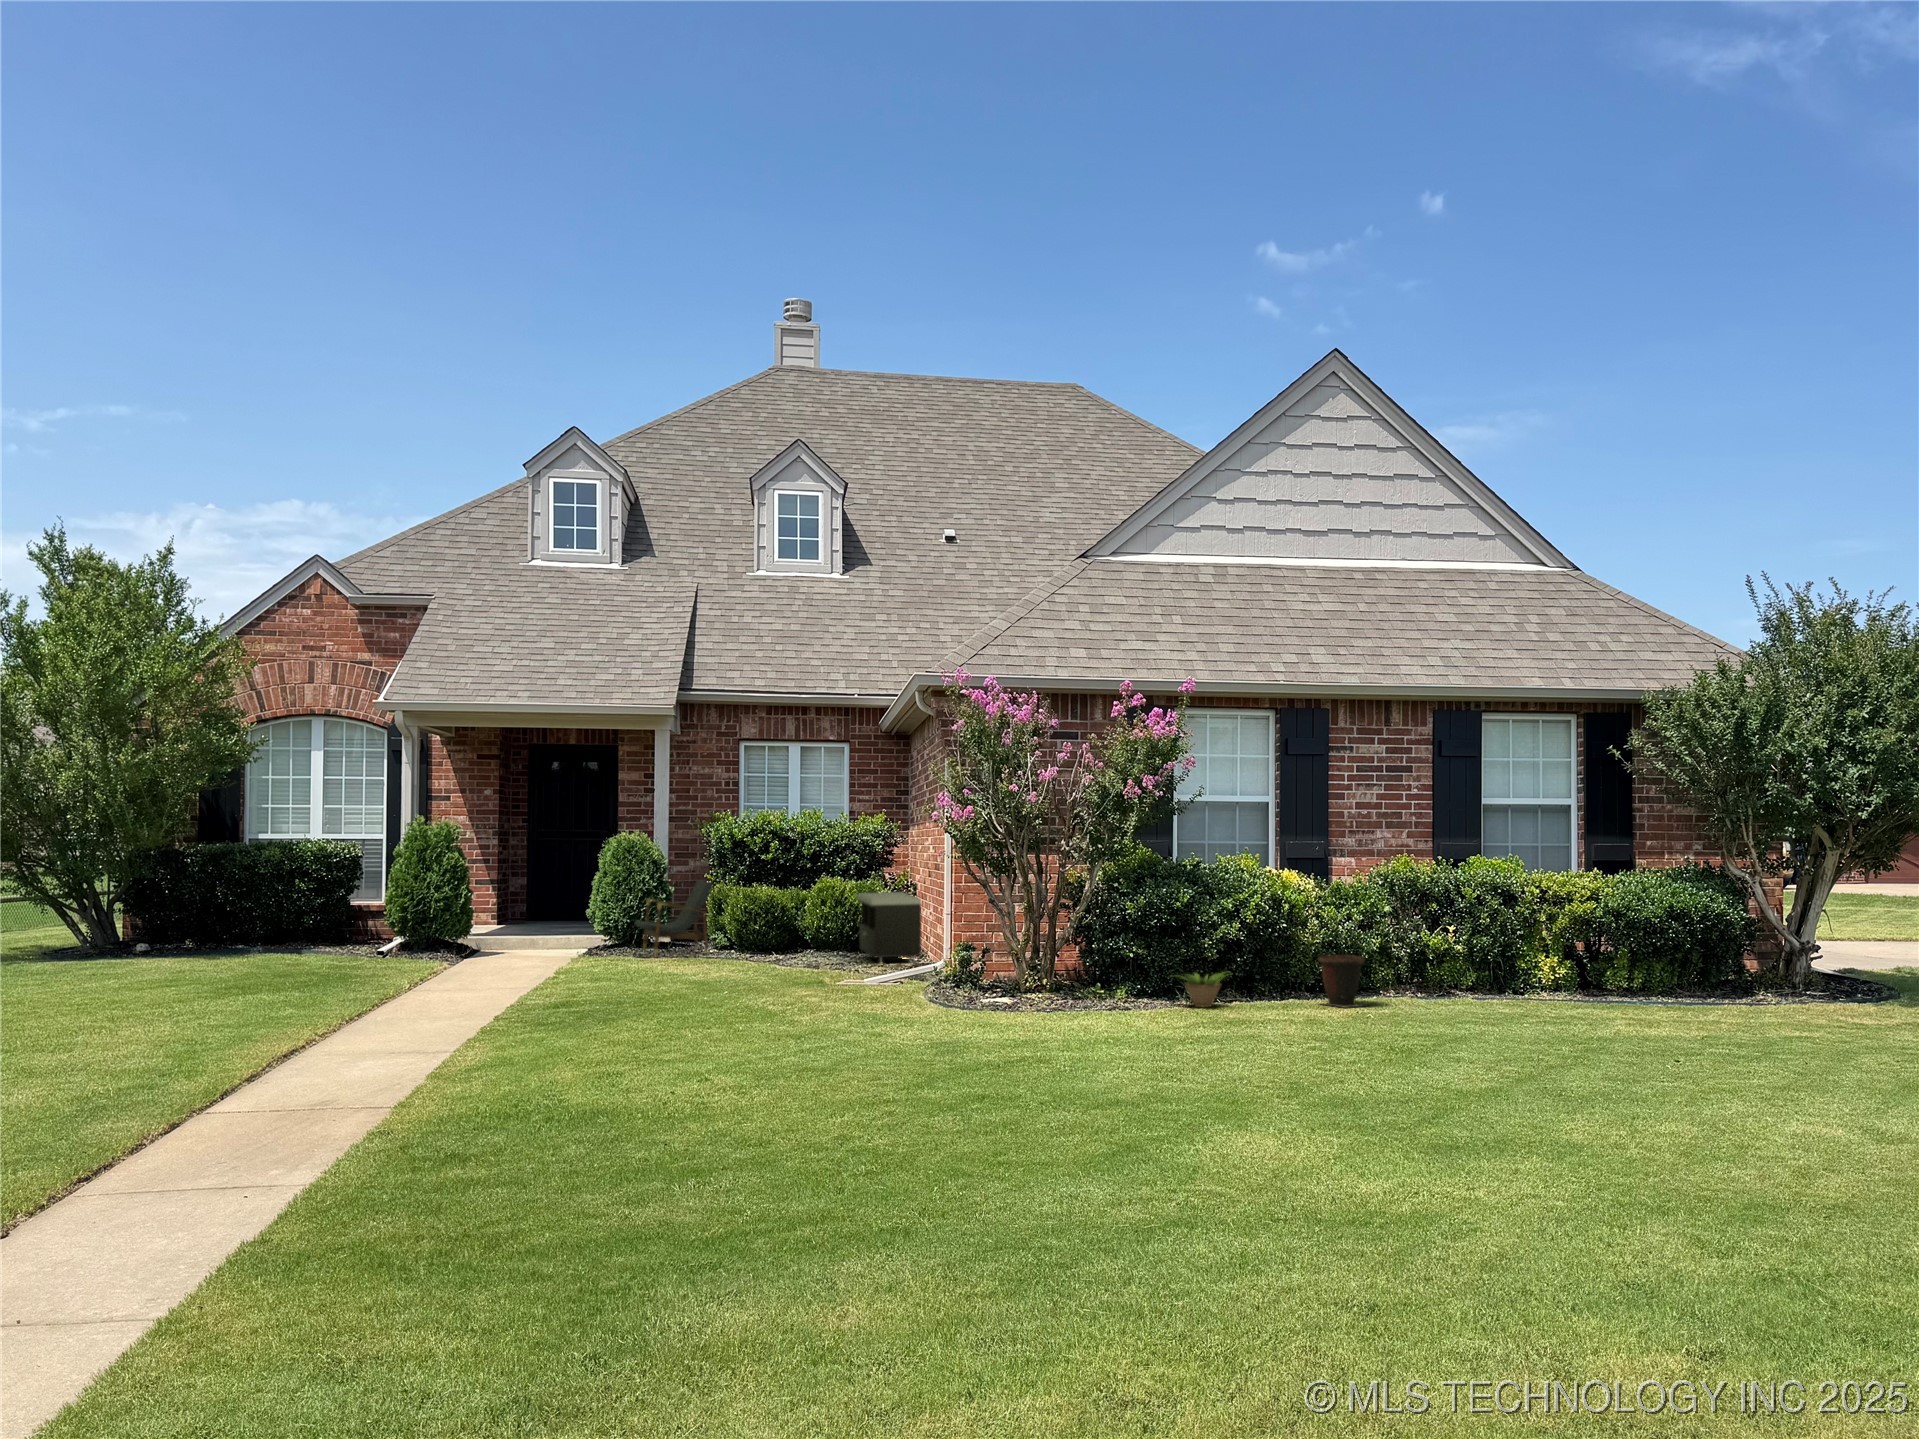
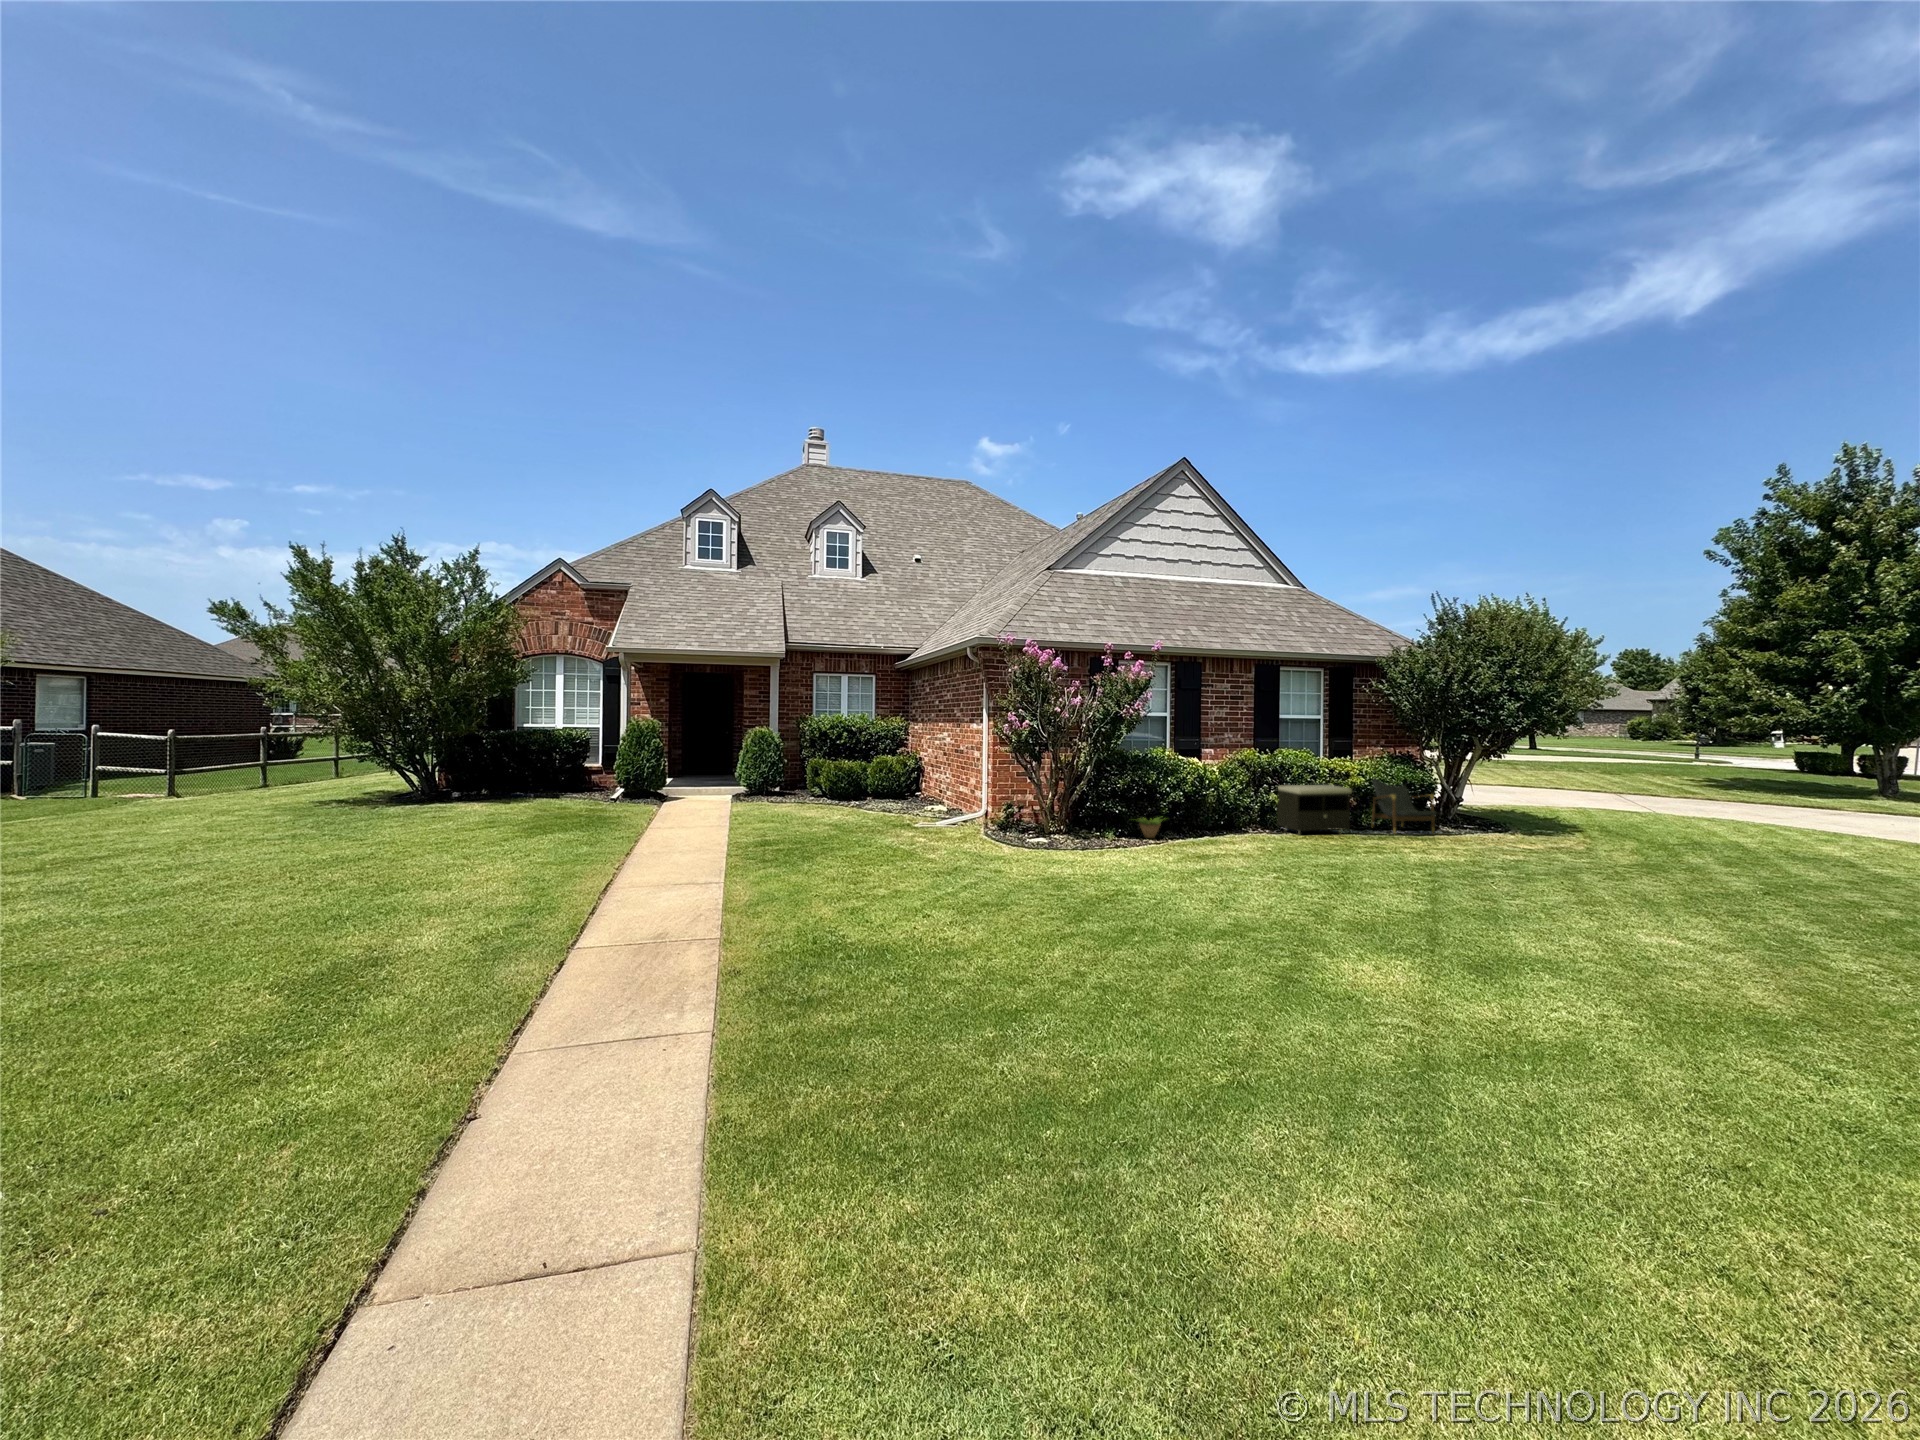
lounge chair: present [635,880,713,957] -> present [1372,777,1436,833]
storage bench: present [857,892,921,964] -> present [1277,785,1352,834]
bucket: present [1318,955,1365,1008] -> none [1211,806,1243,838]

